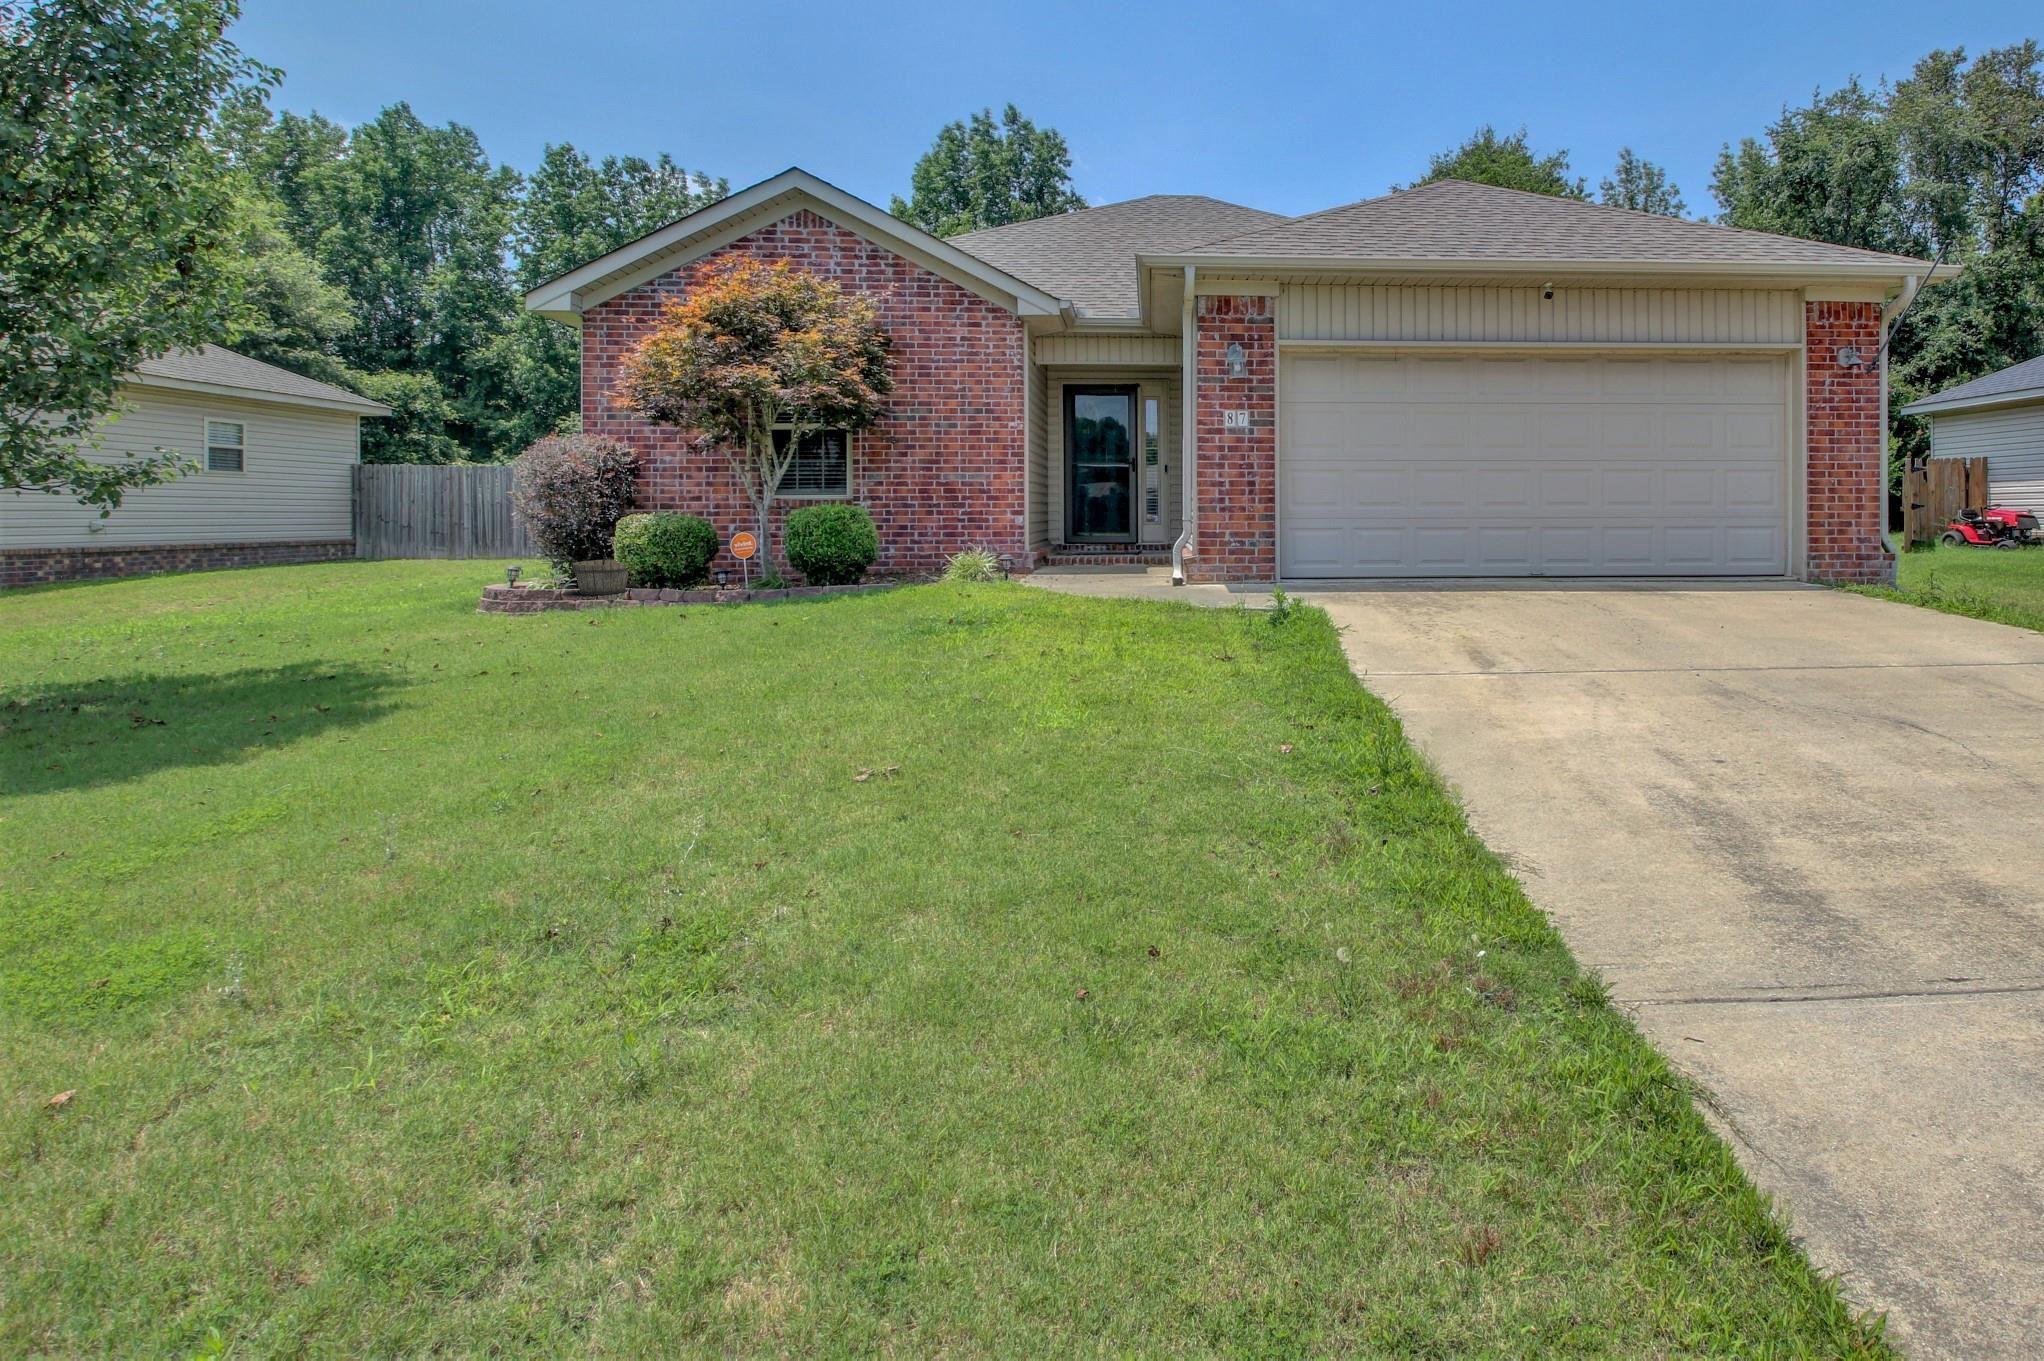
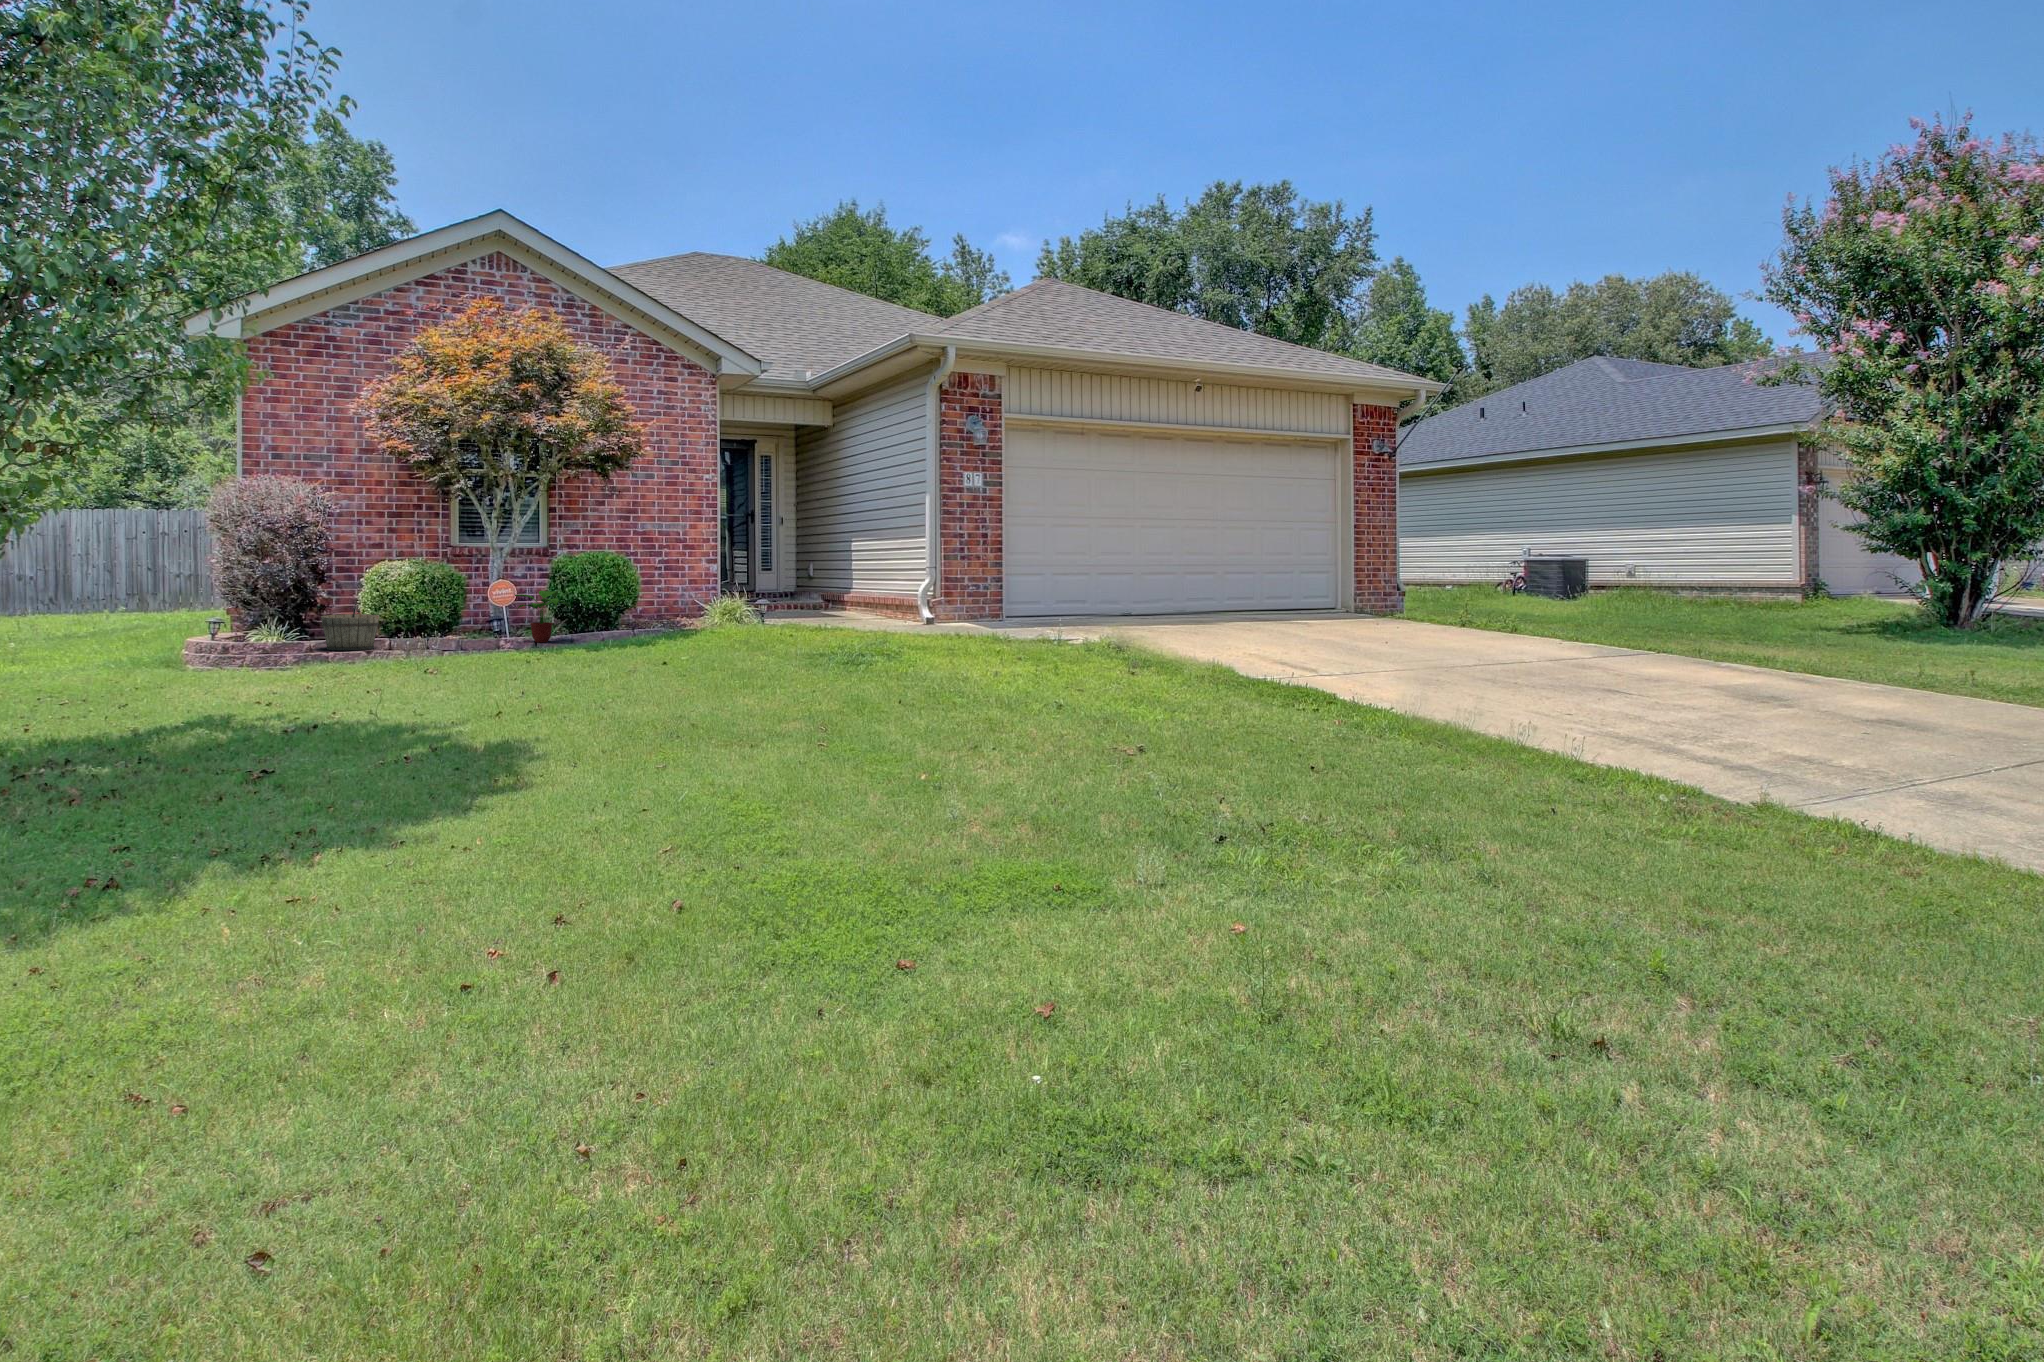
potted plant: none [753,539,811,591] -> present [515,591,567,642]

